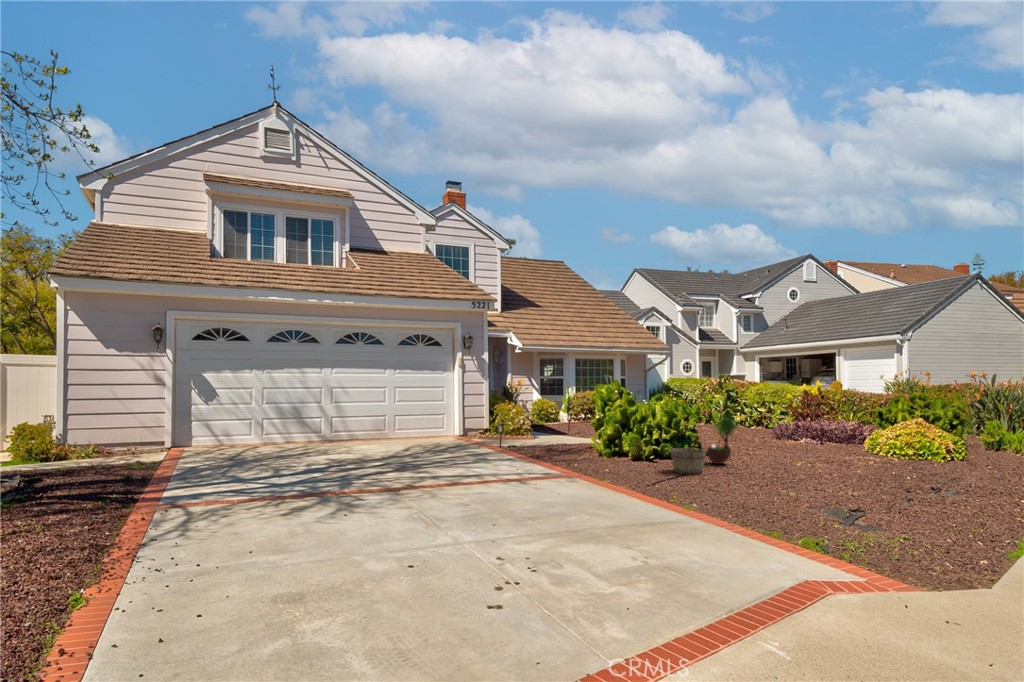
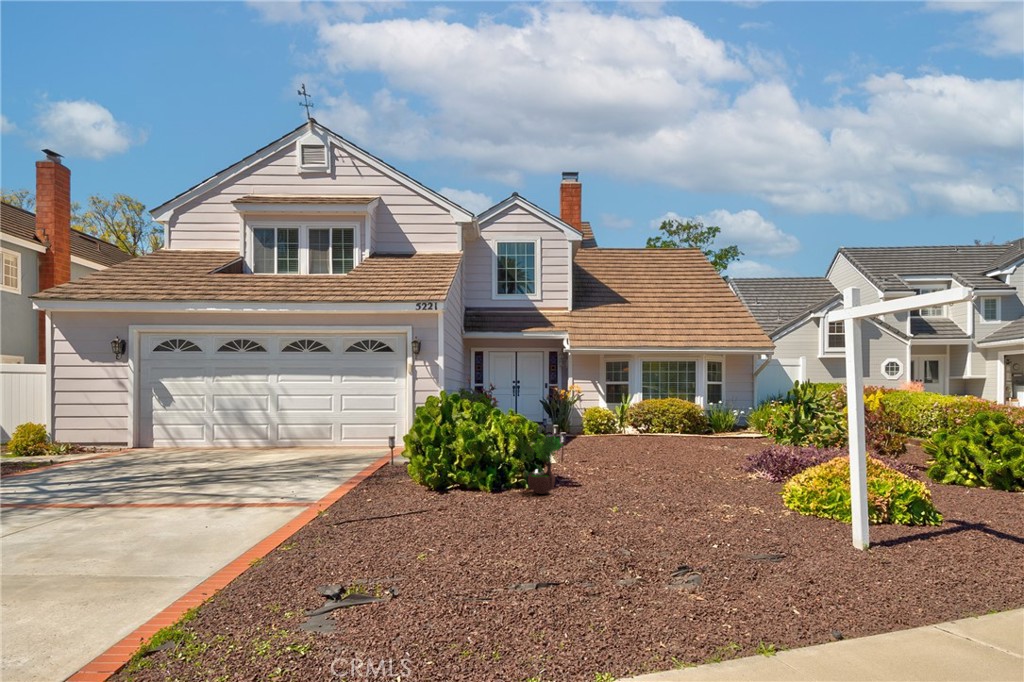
wooden bucket: present [671,447,706,474] -> none [449,465,491,504]

